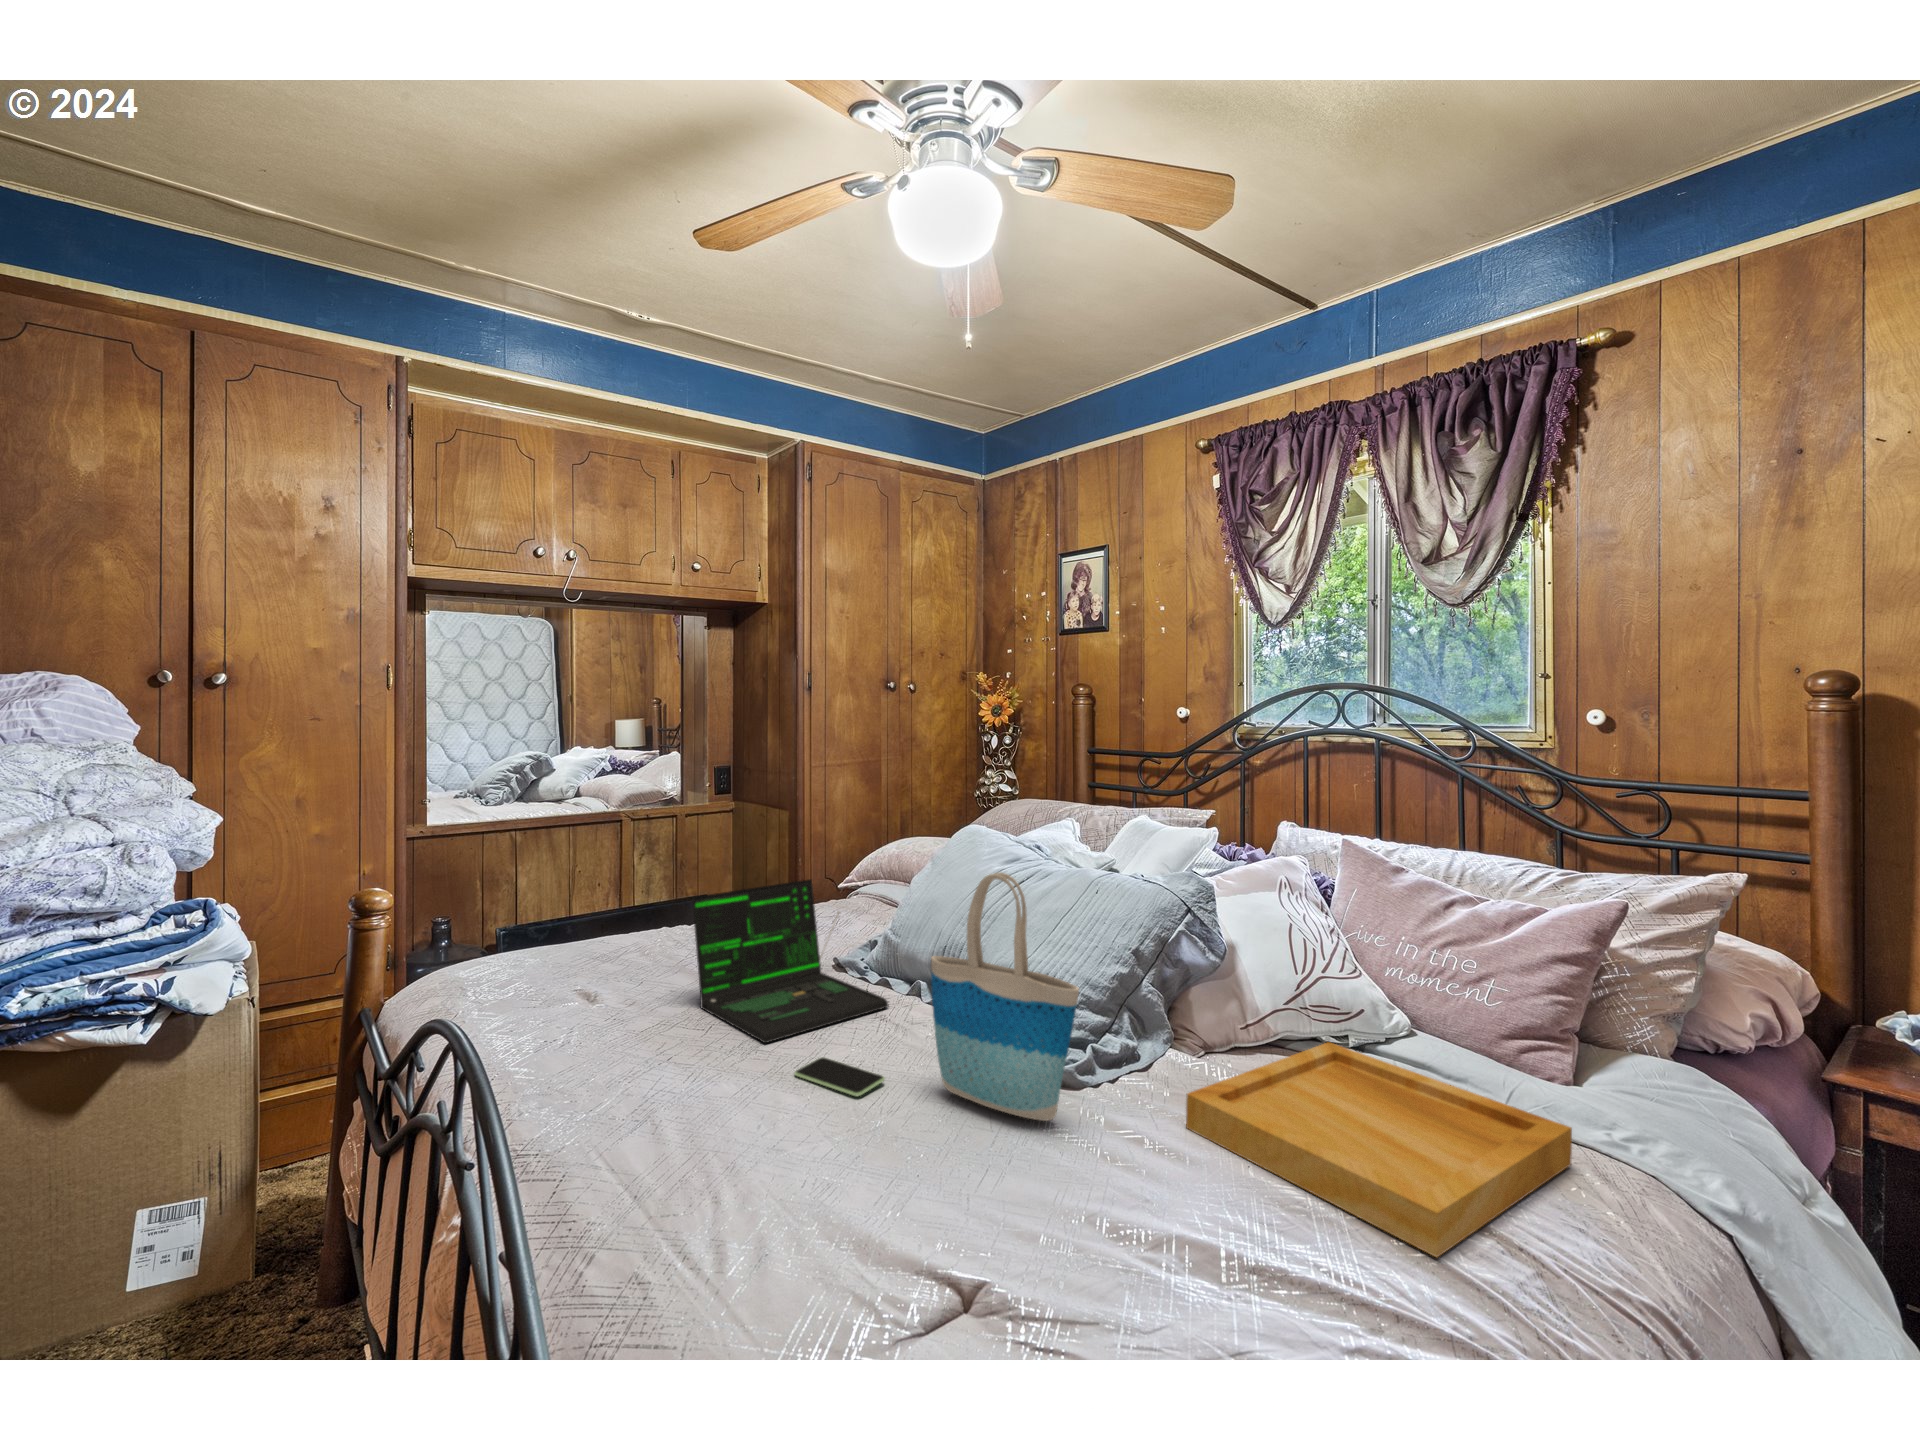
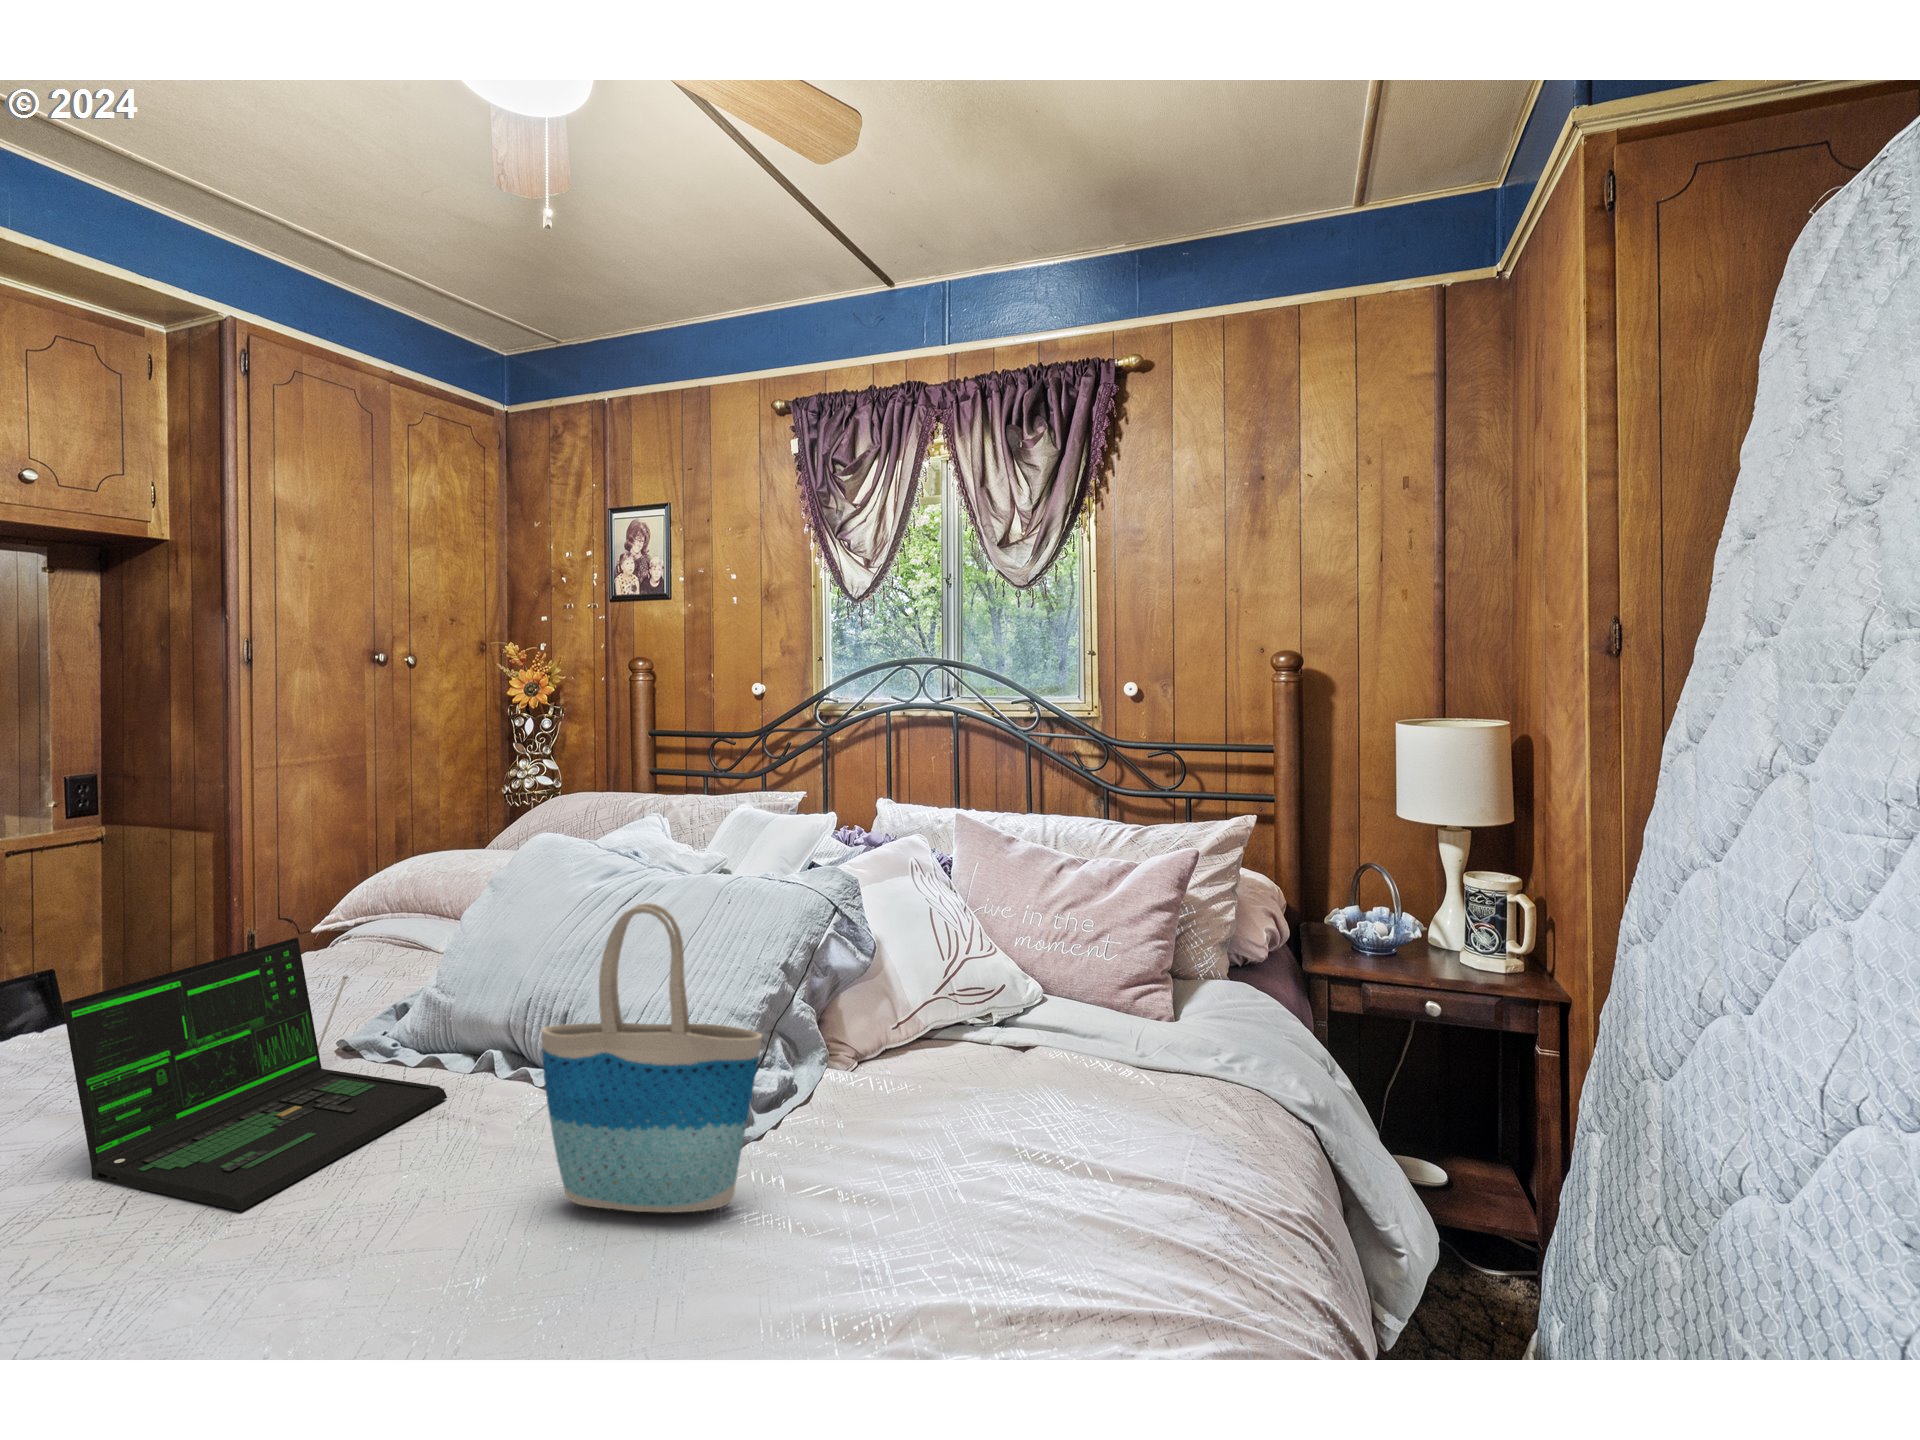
tray: present [1186,1042,1572,1257] -> none [880,1025,1207,1236]
smartphone: present [794,1057,885,1096] -> none [310,1207,473,1257]

